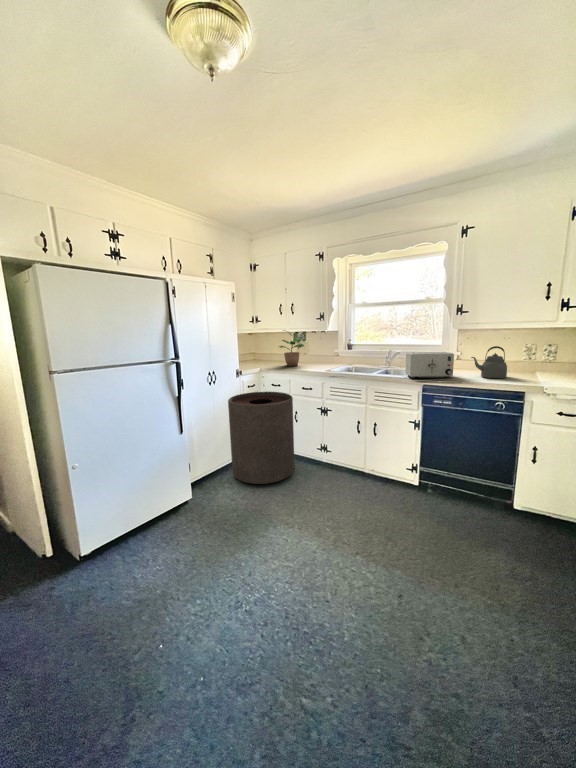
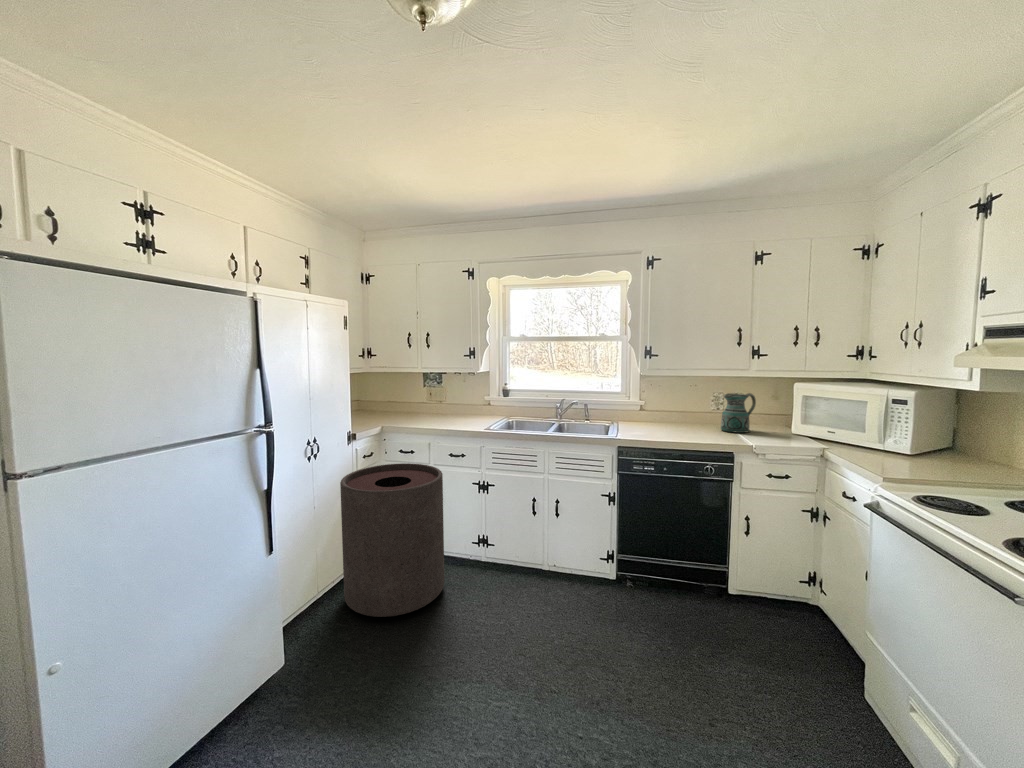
potted plant: present [279,331,304,366] -> none [407,370,447,421]
ceramic pitcher: none [526,342,565,377] -> present [721,393,756,433]
kettle: present [471,346,507,378] -> none [667,398,706,436]
toaster: present [406,352,454,378] -> none [591,403,650,439]

